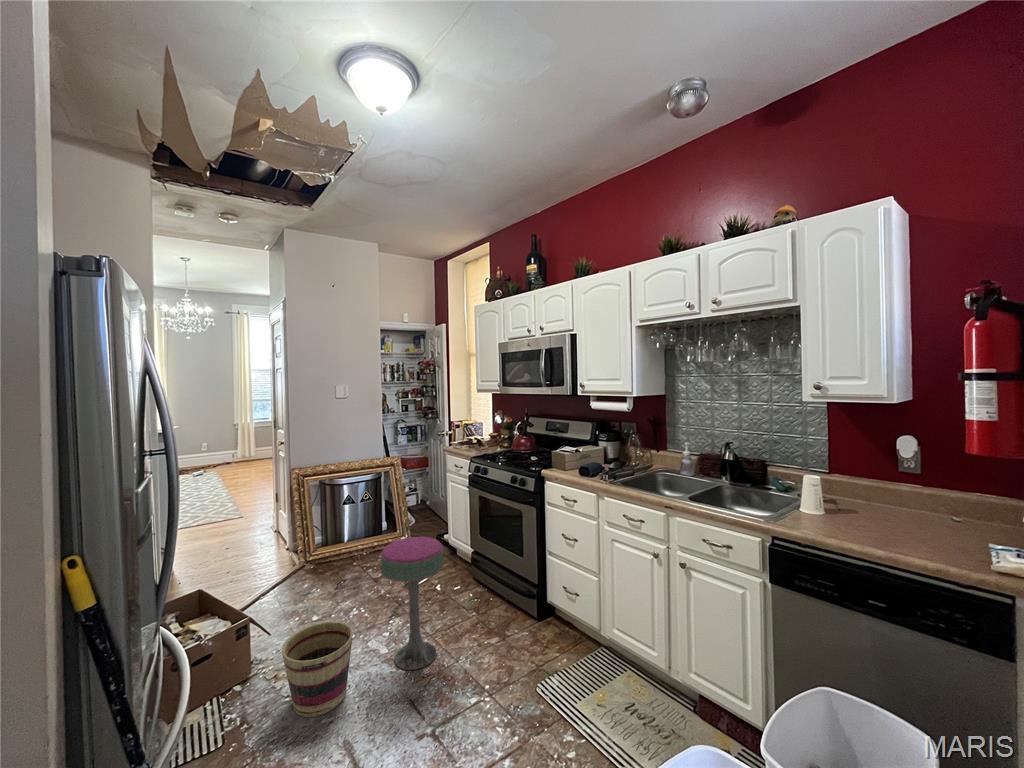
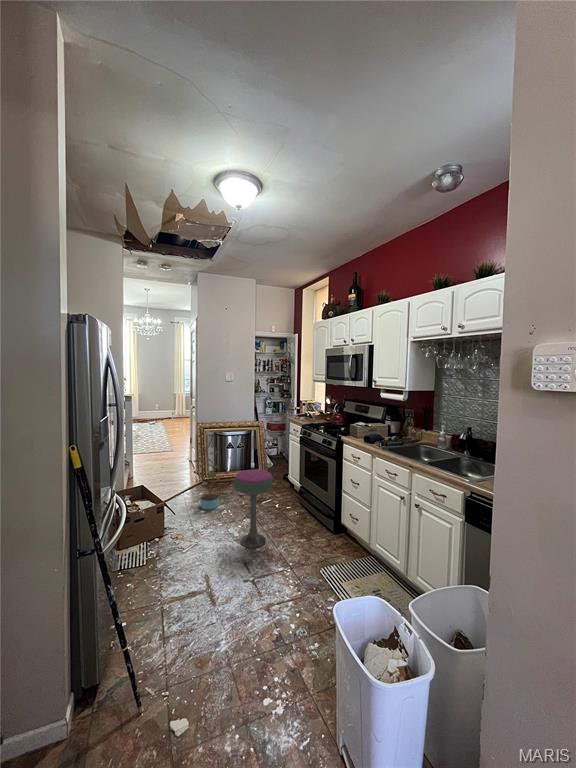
potted plant: none [297,511,359,613] -> present [194,449,228,510]
basket: present [282,621,353,717] -> none [178,511,216,560]

